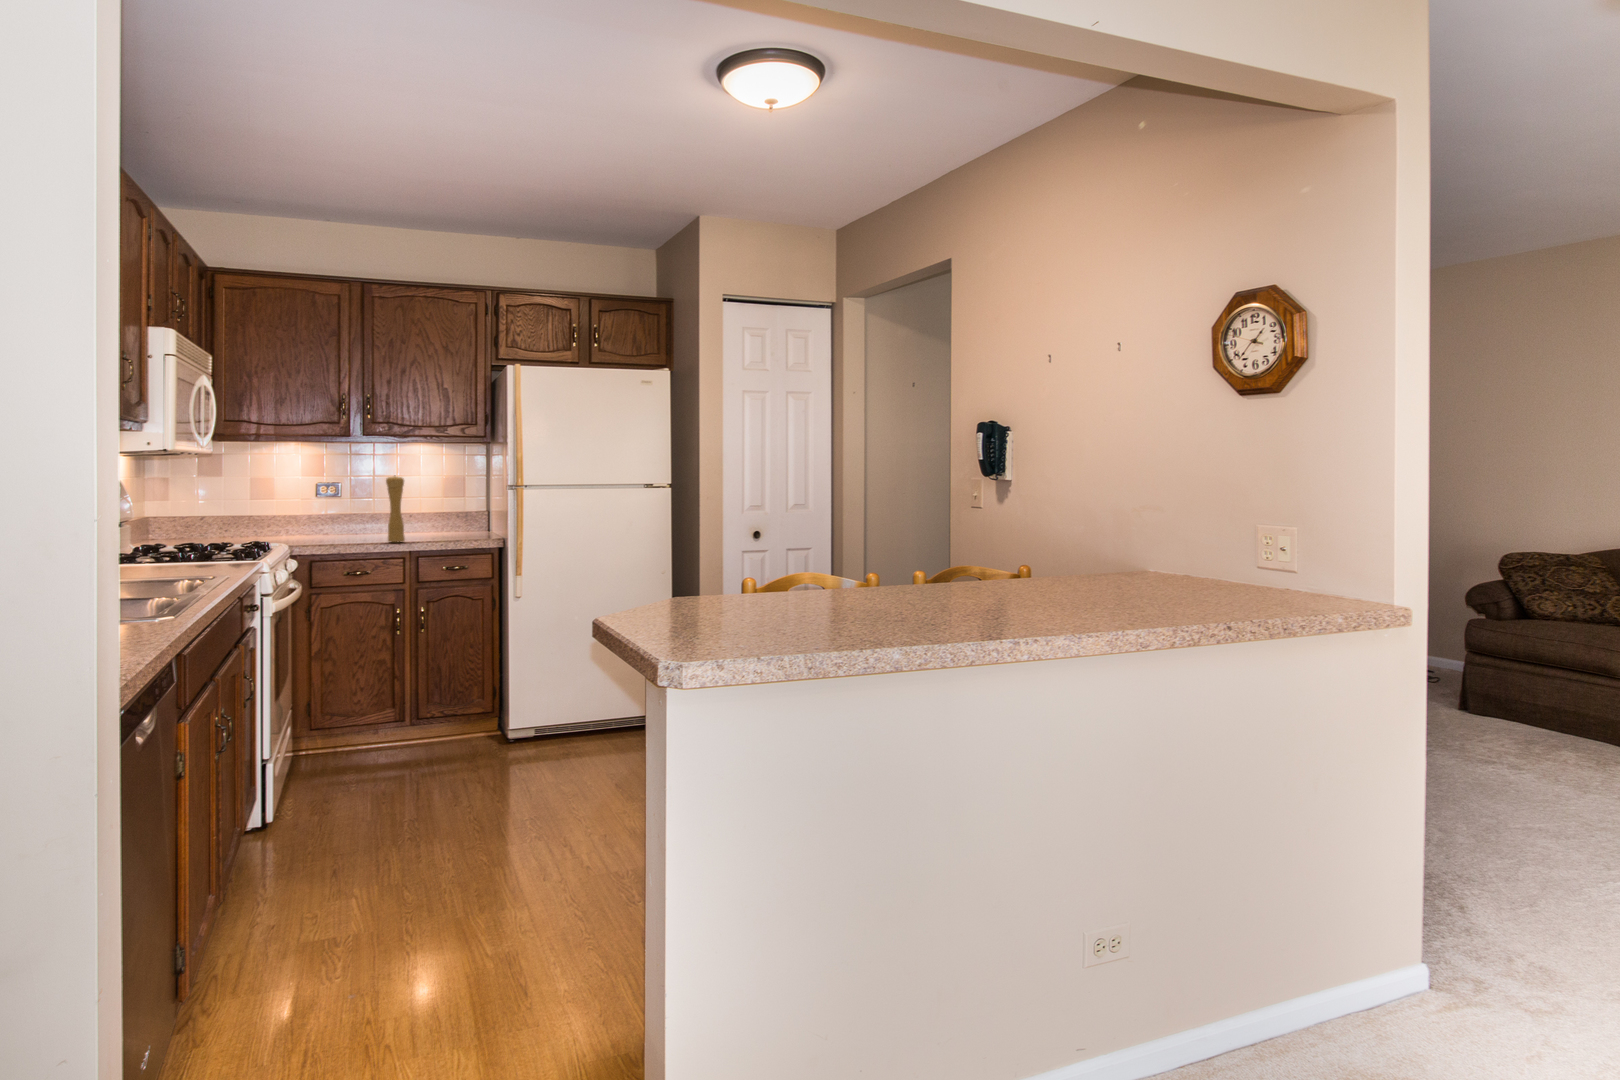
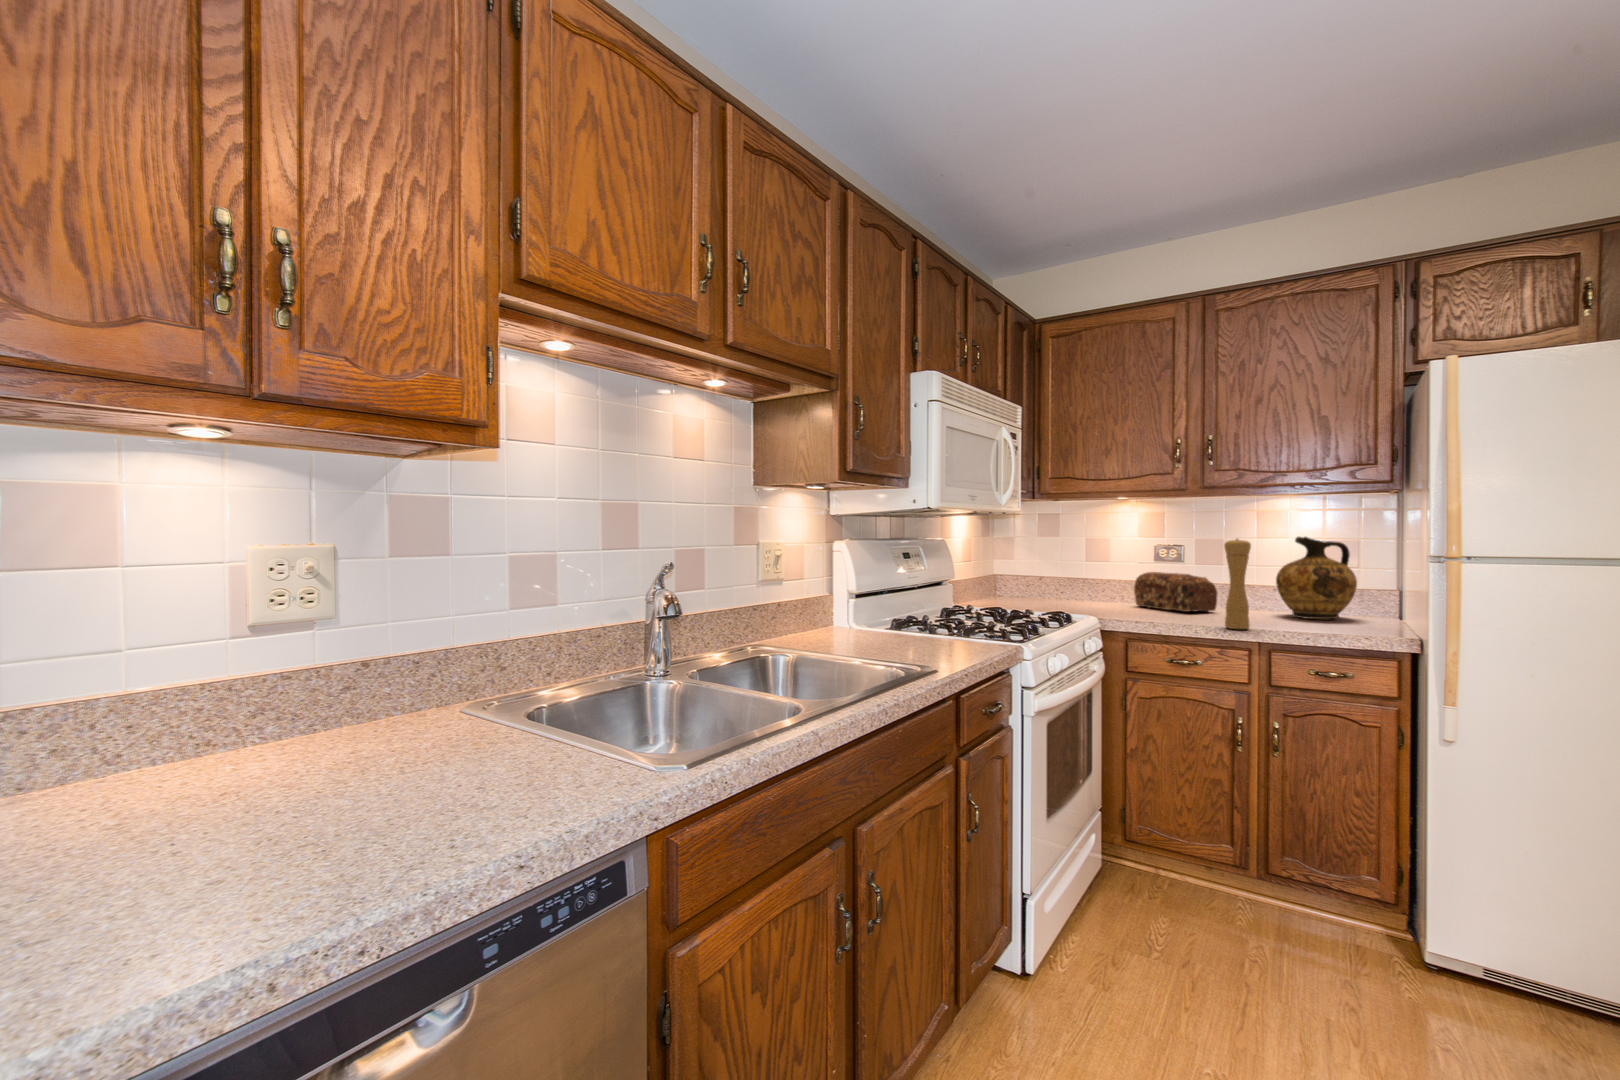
ceramic jug: none [414,475,466,535] -> present [1276,537,1357,619]
bread loaf: none [301,505,372,536] -> present [1134,572,1217,612]

